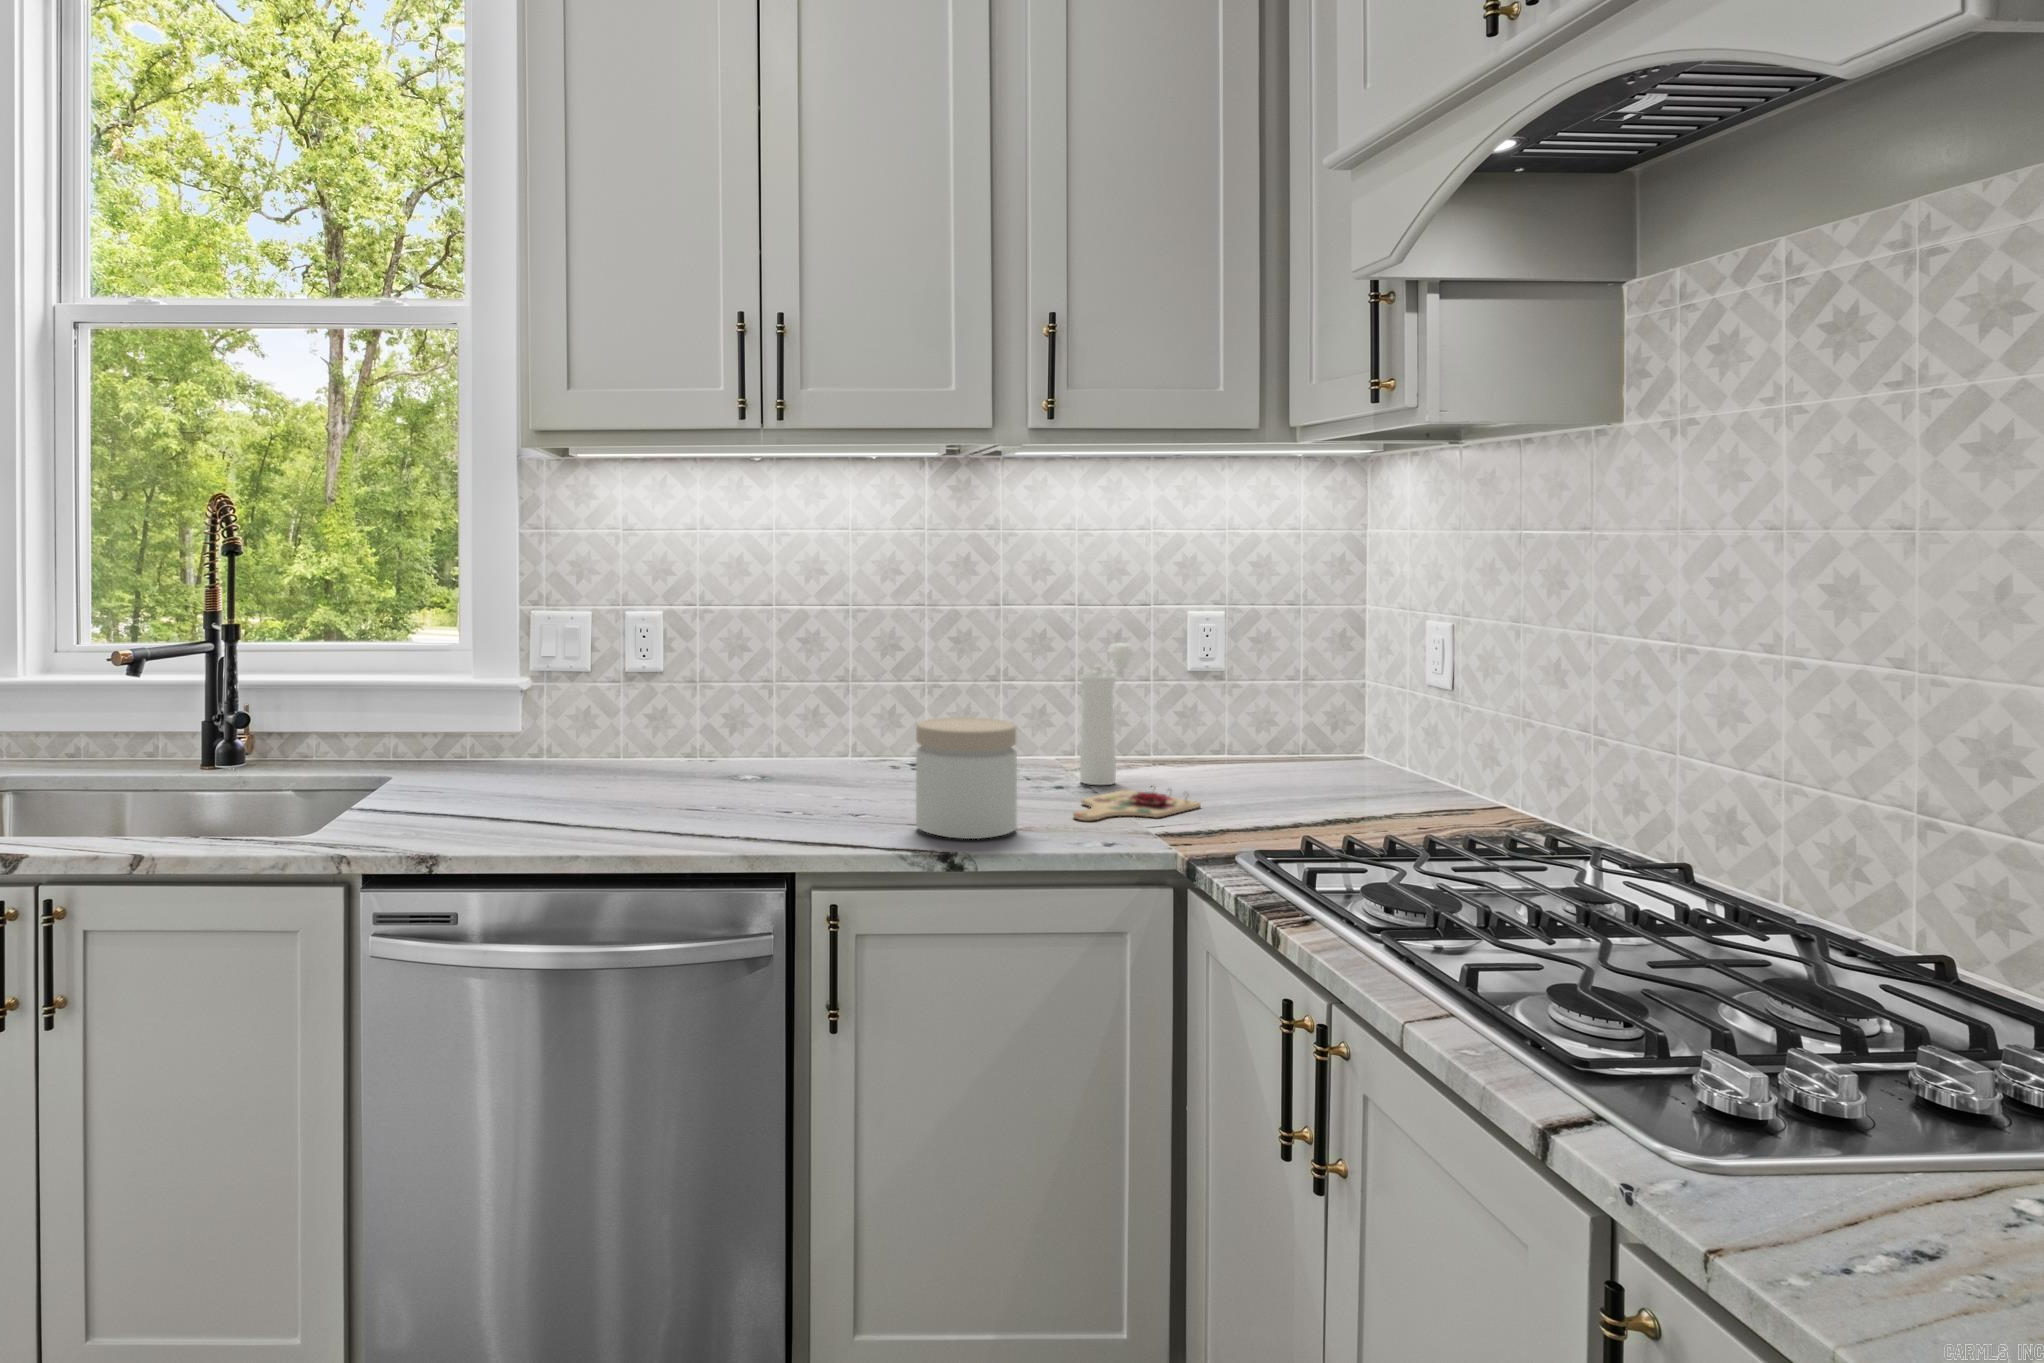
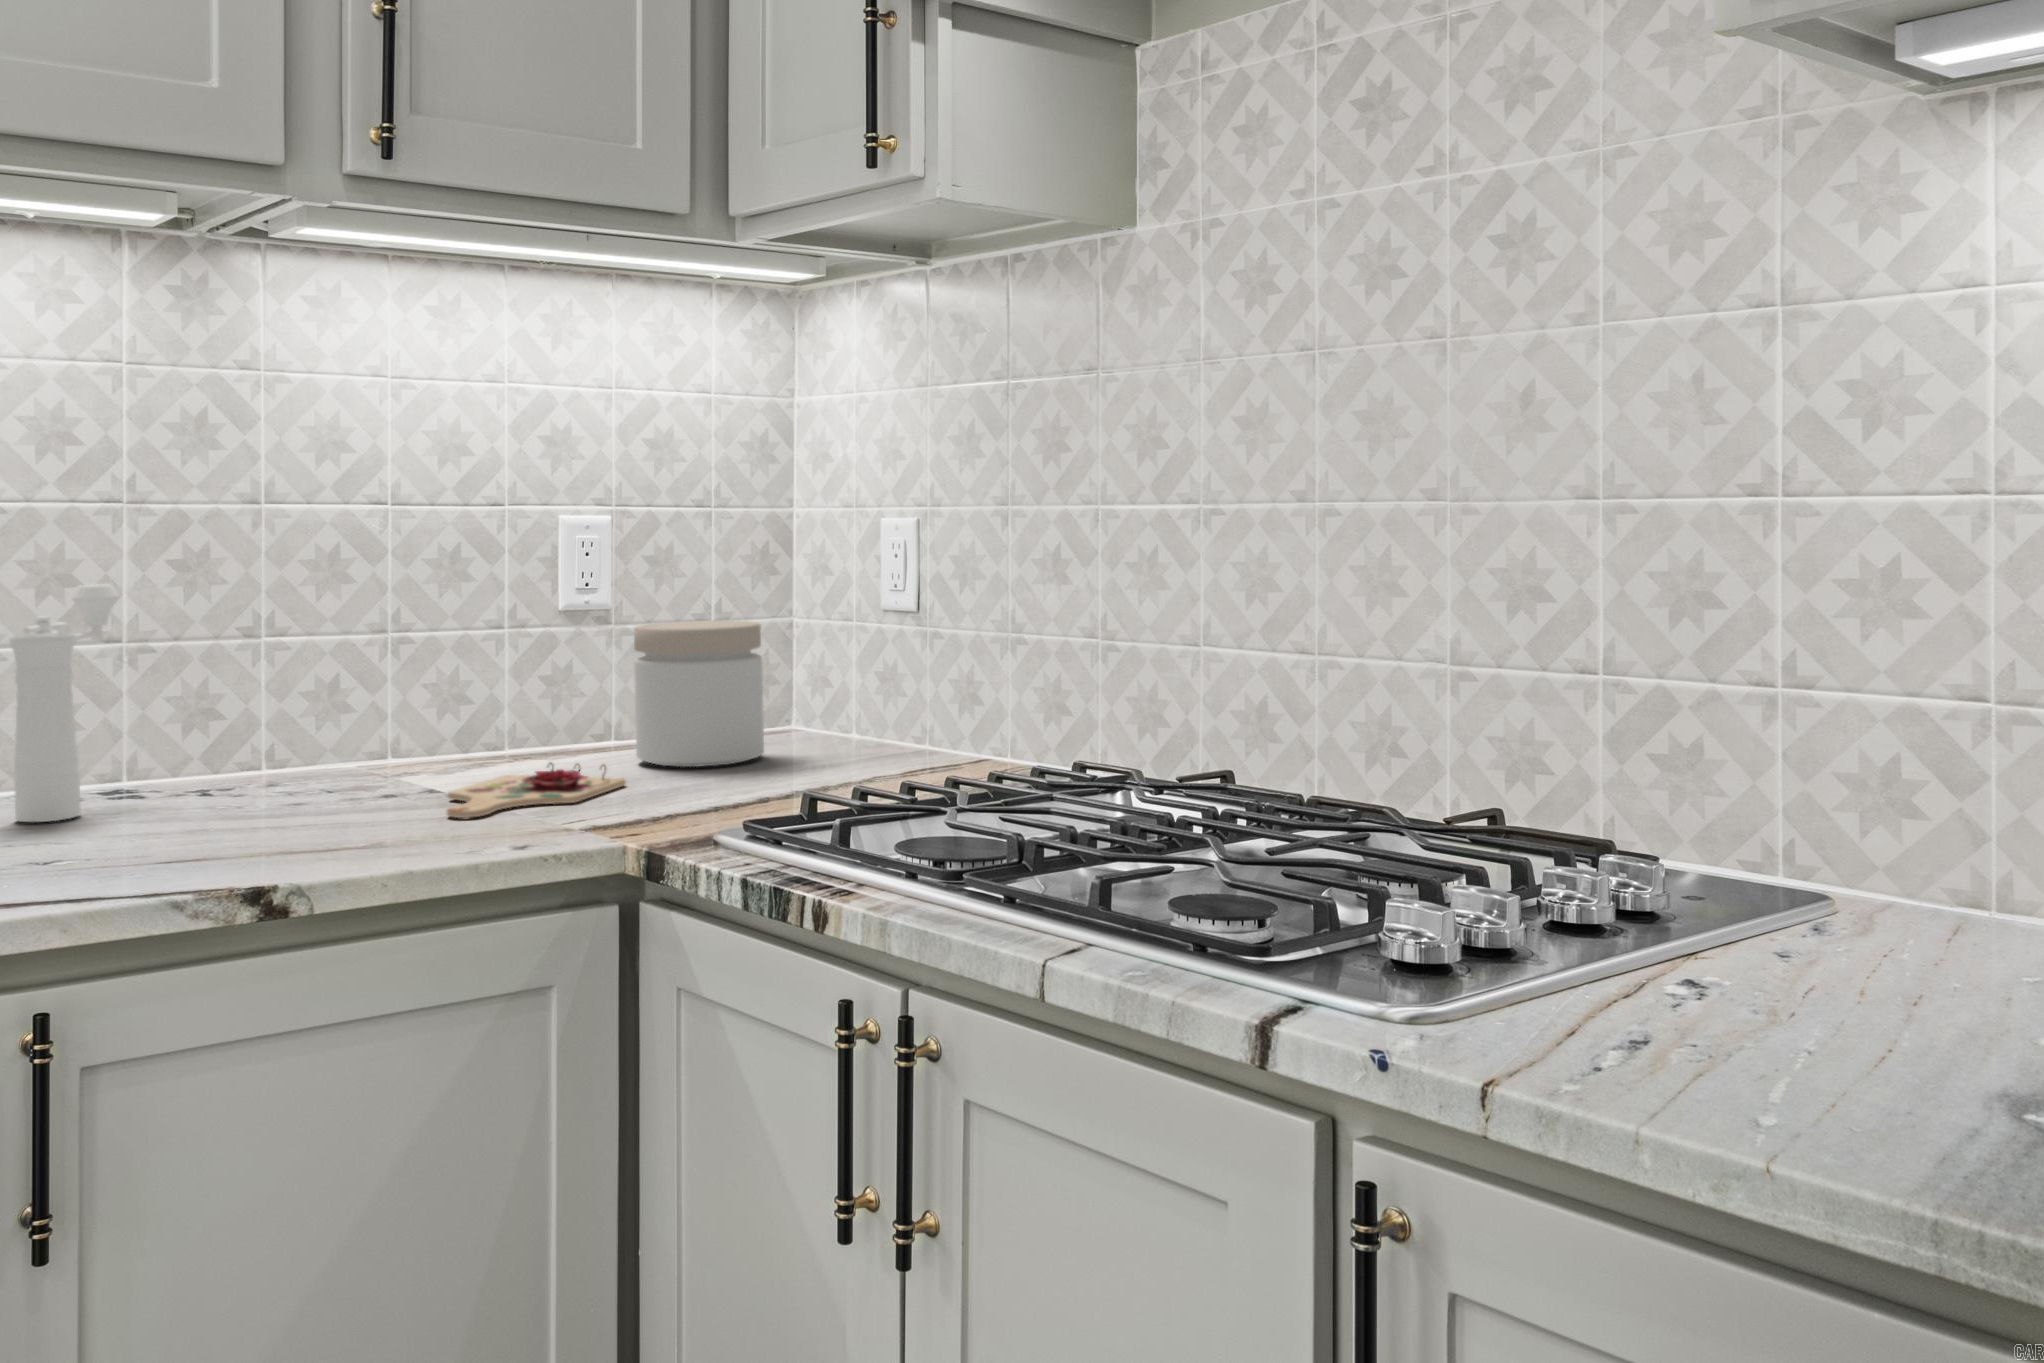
pepper mill: present [1080,643,1134,785] -> present [10,584,119,822]
jar: present [916,717,1017,839] -> present [634,621,764,767]

